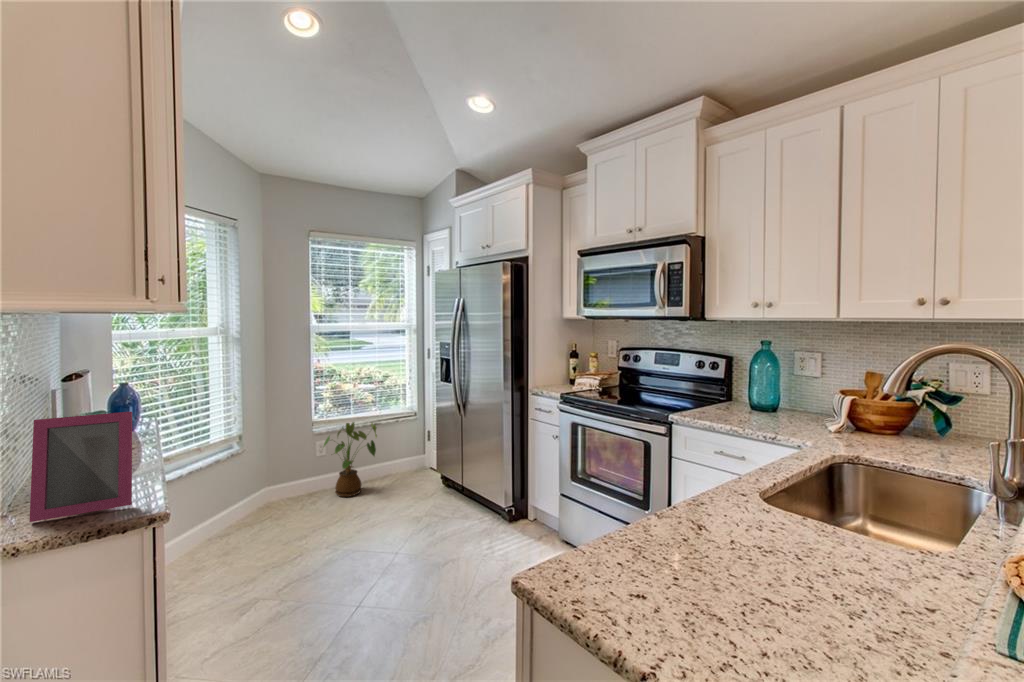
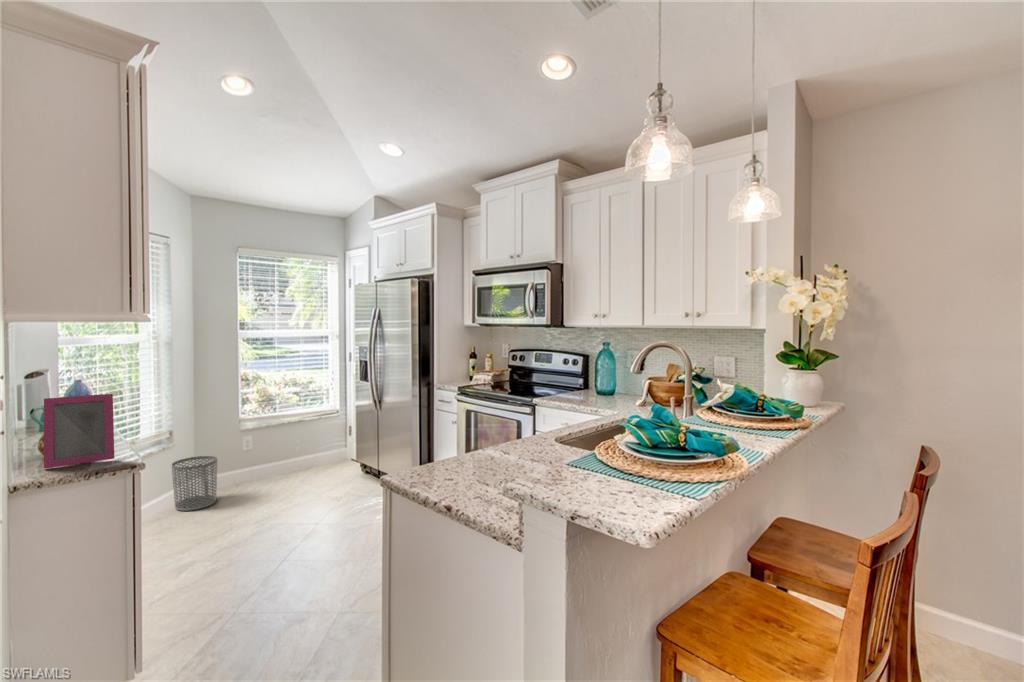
house plant: present [324,422,377,497] -> none [248,420,301,487]
waste bin: none [243,462,290,524] -> present [172,456,217,511]

